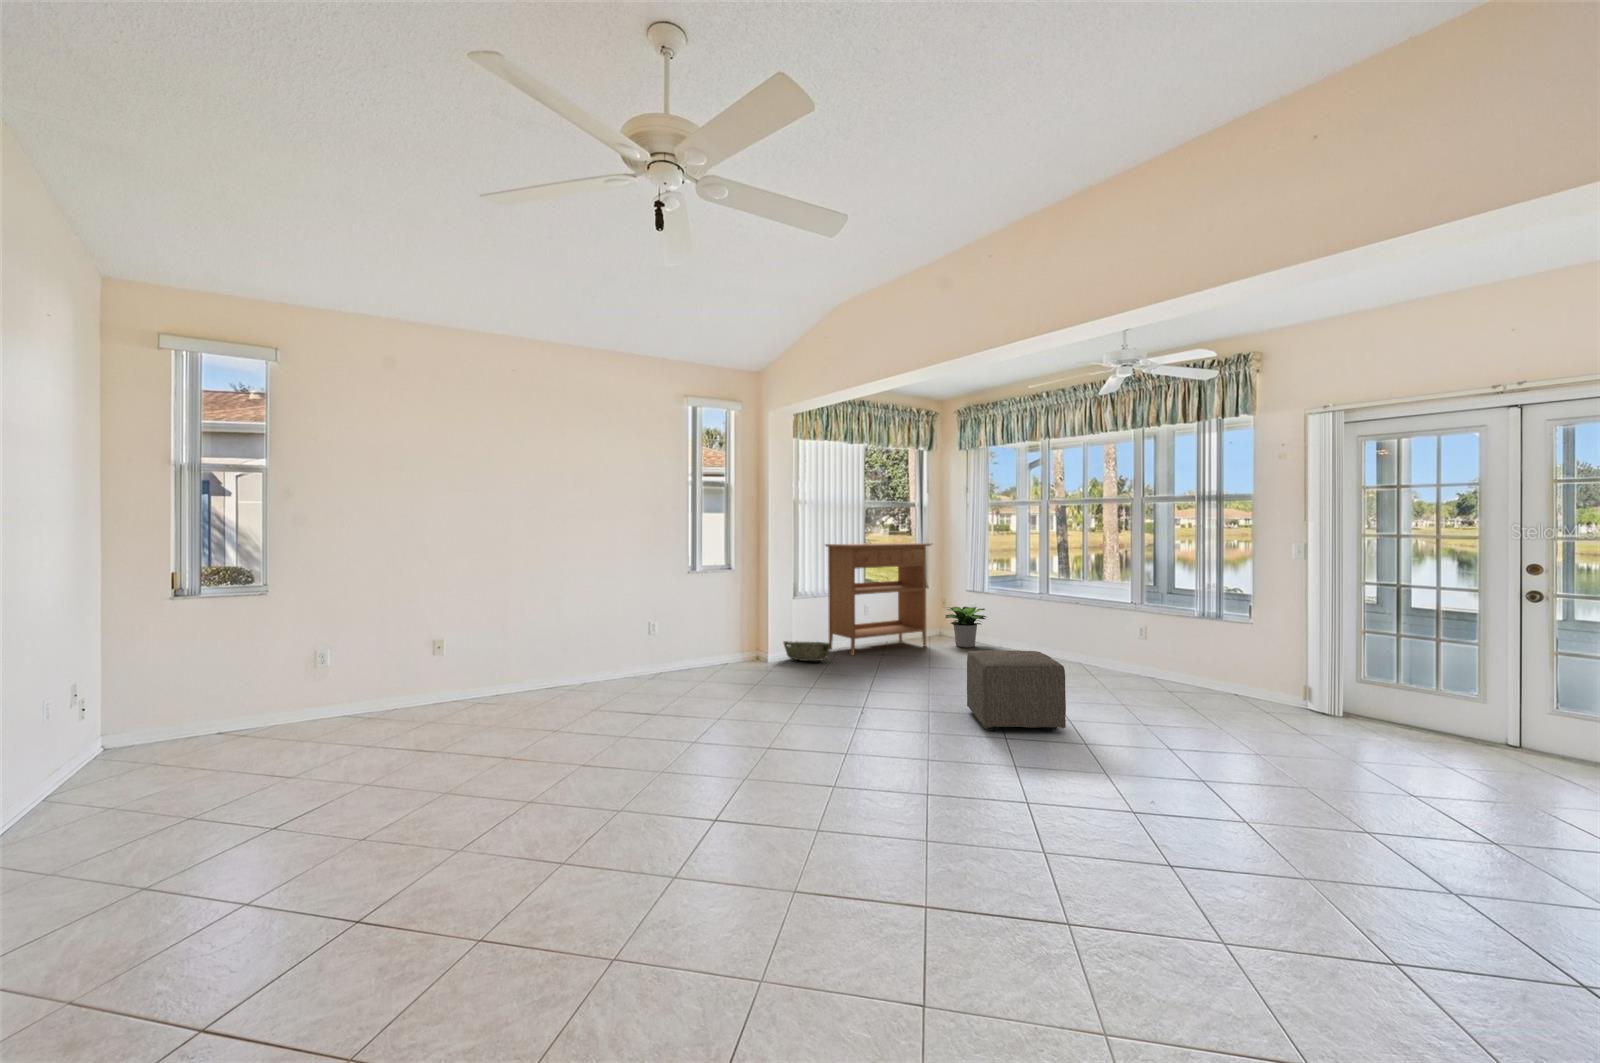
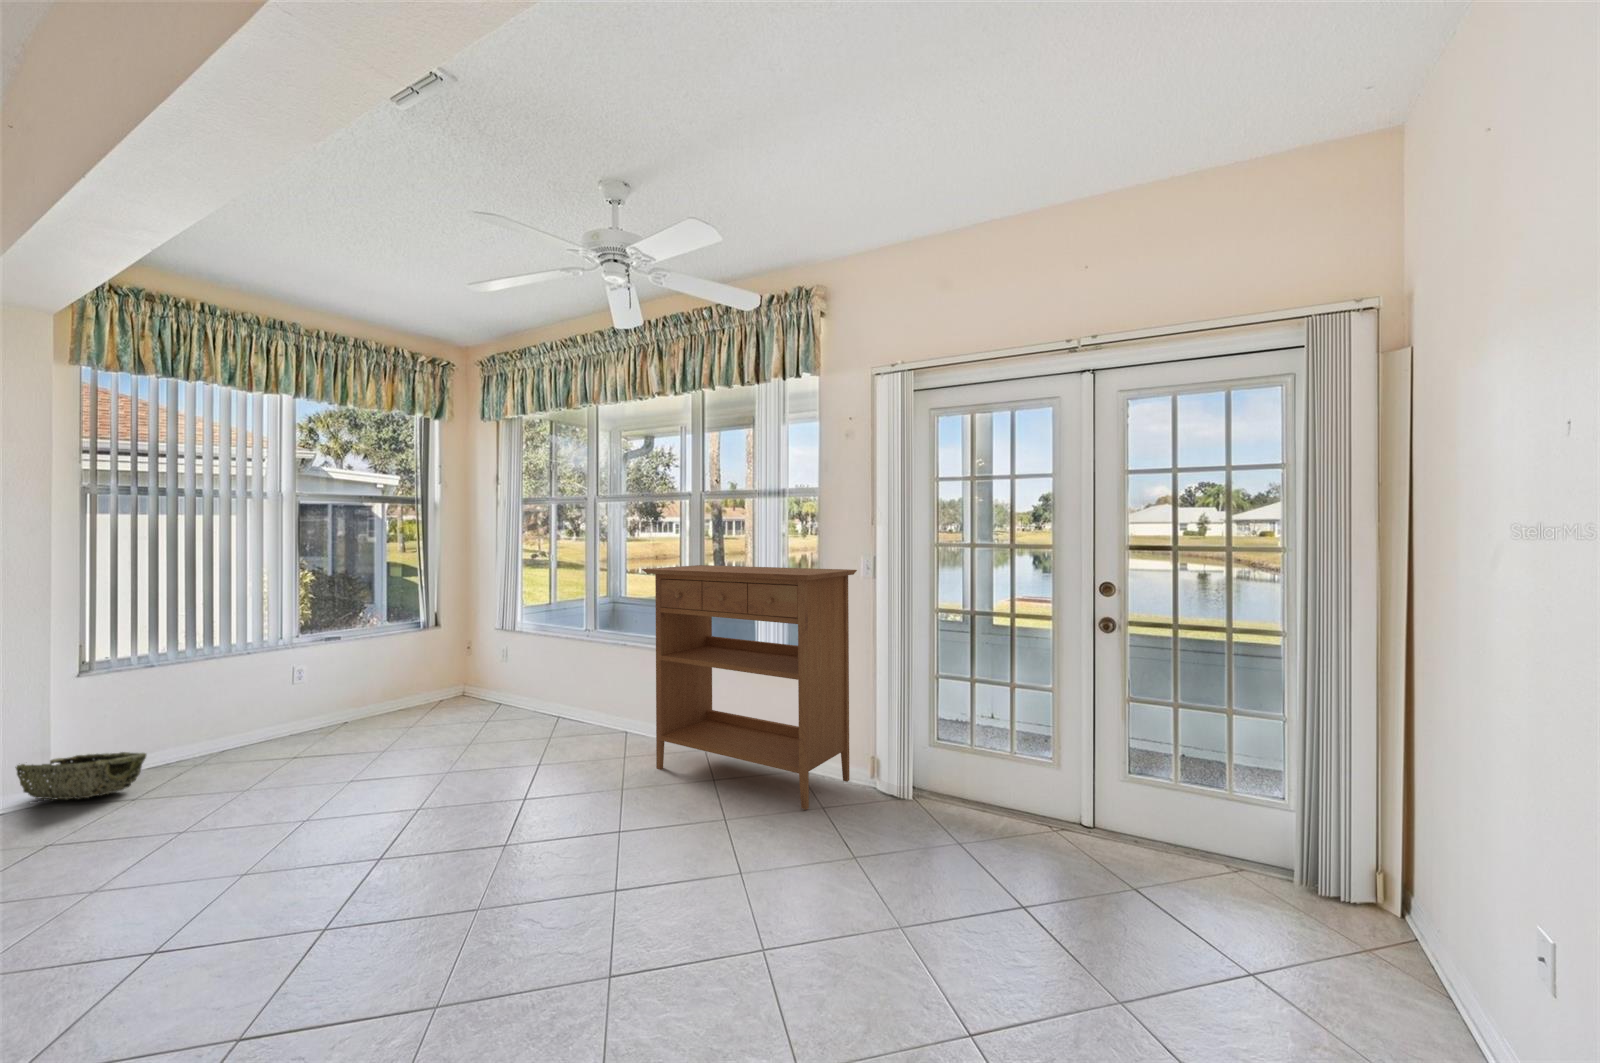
console table: present [825,543,931,655] -> present [642,565,857,810]
potted plant: present [946,607,986,648] -> none [440,651,518,716]
ottoman: present [967,650,1066,731] -> none [192,774,436,1012]

